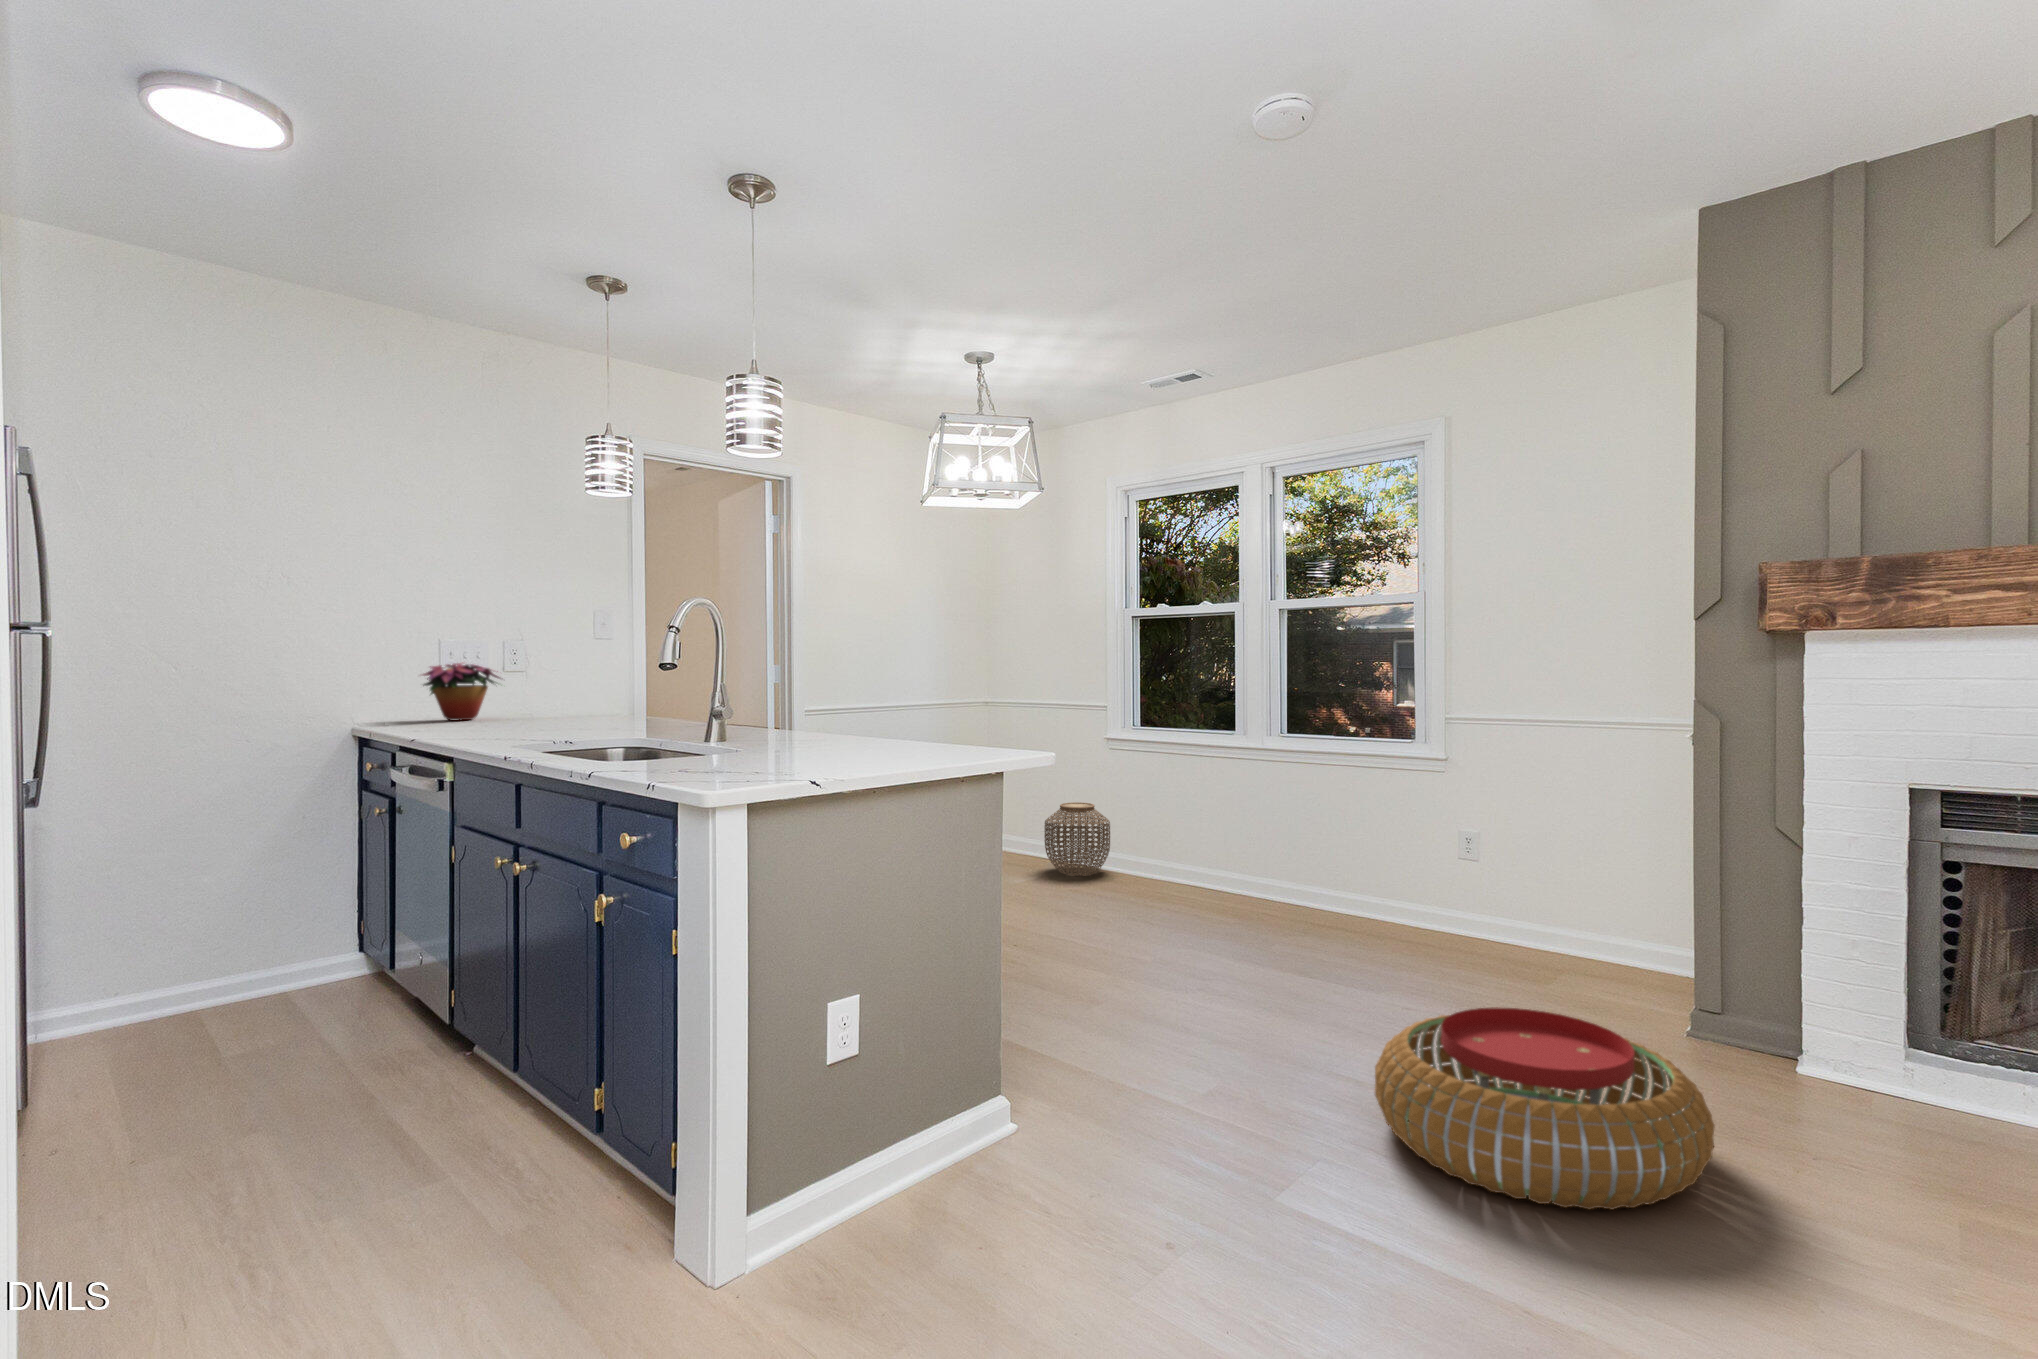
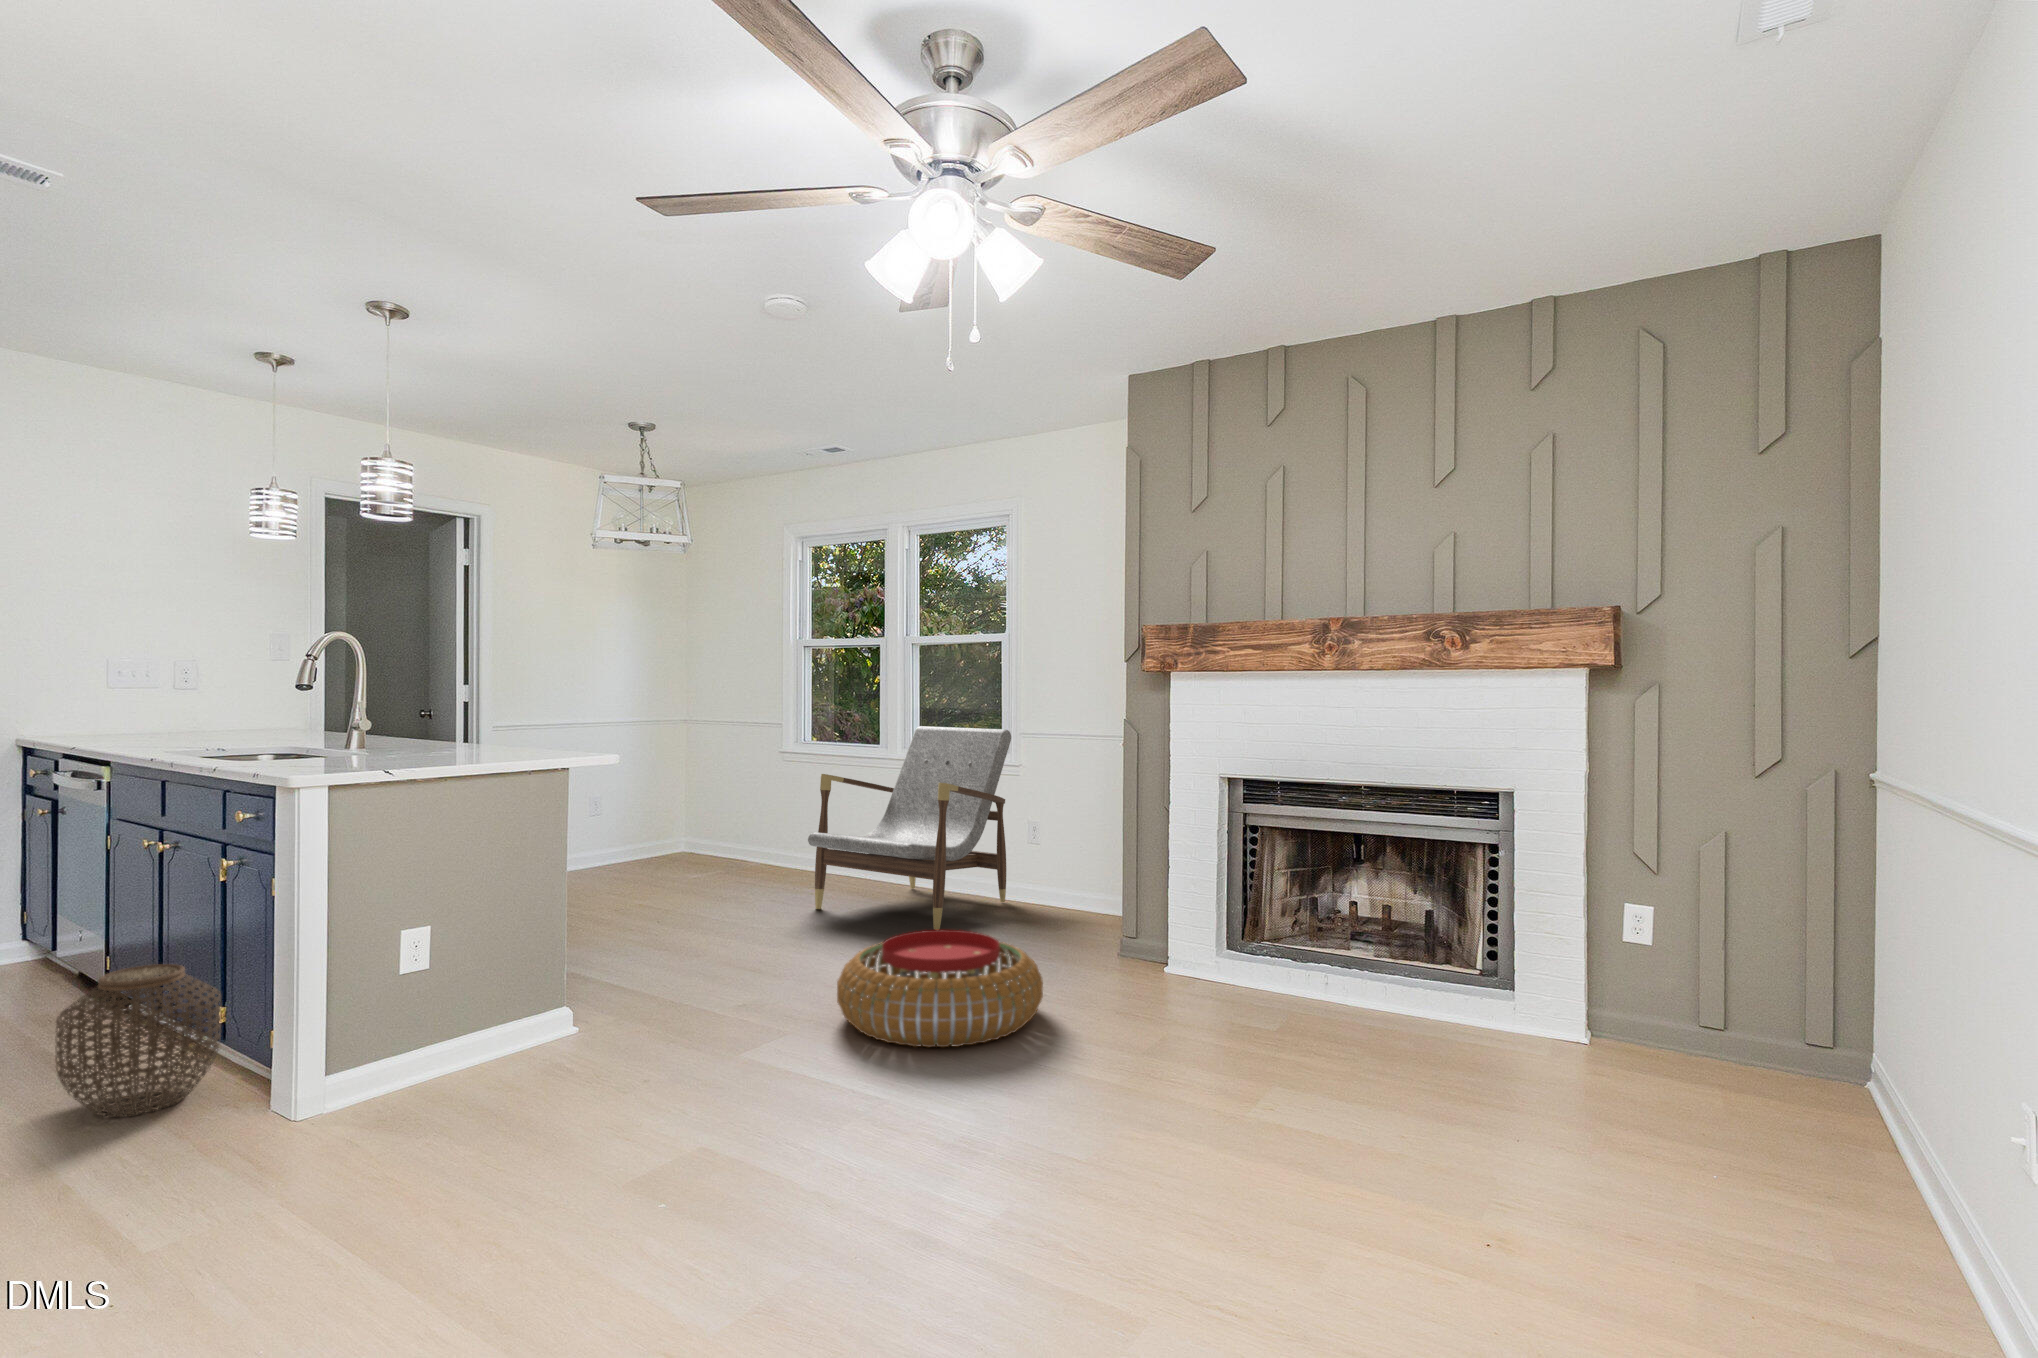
flower arrangement: present [422,662,501,721] -> none [83,683,180,734]
armchair: none [1213,706,1466,980] -> present [808,726,1011,930]
woven basket: present [1044,802,1110,876] -> present [55,964,221,1117]

